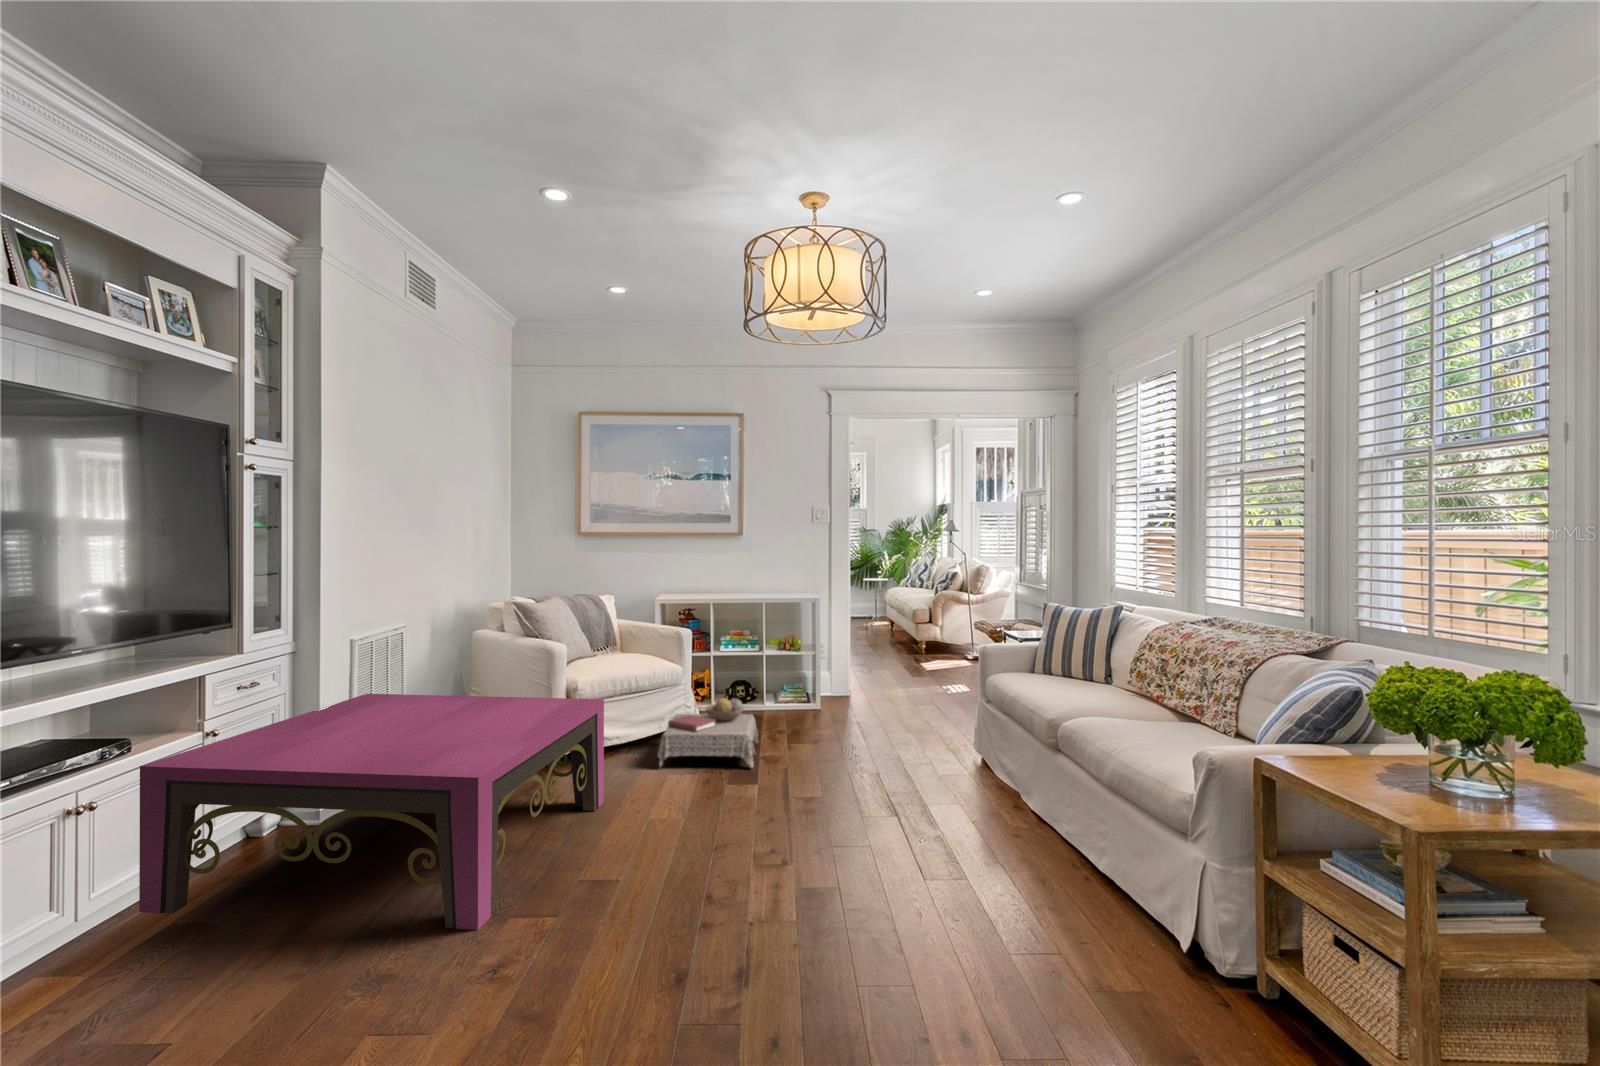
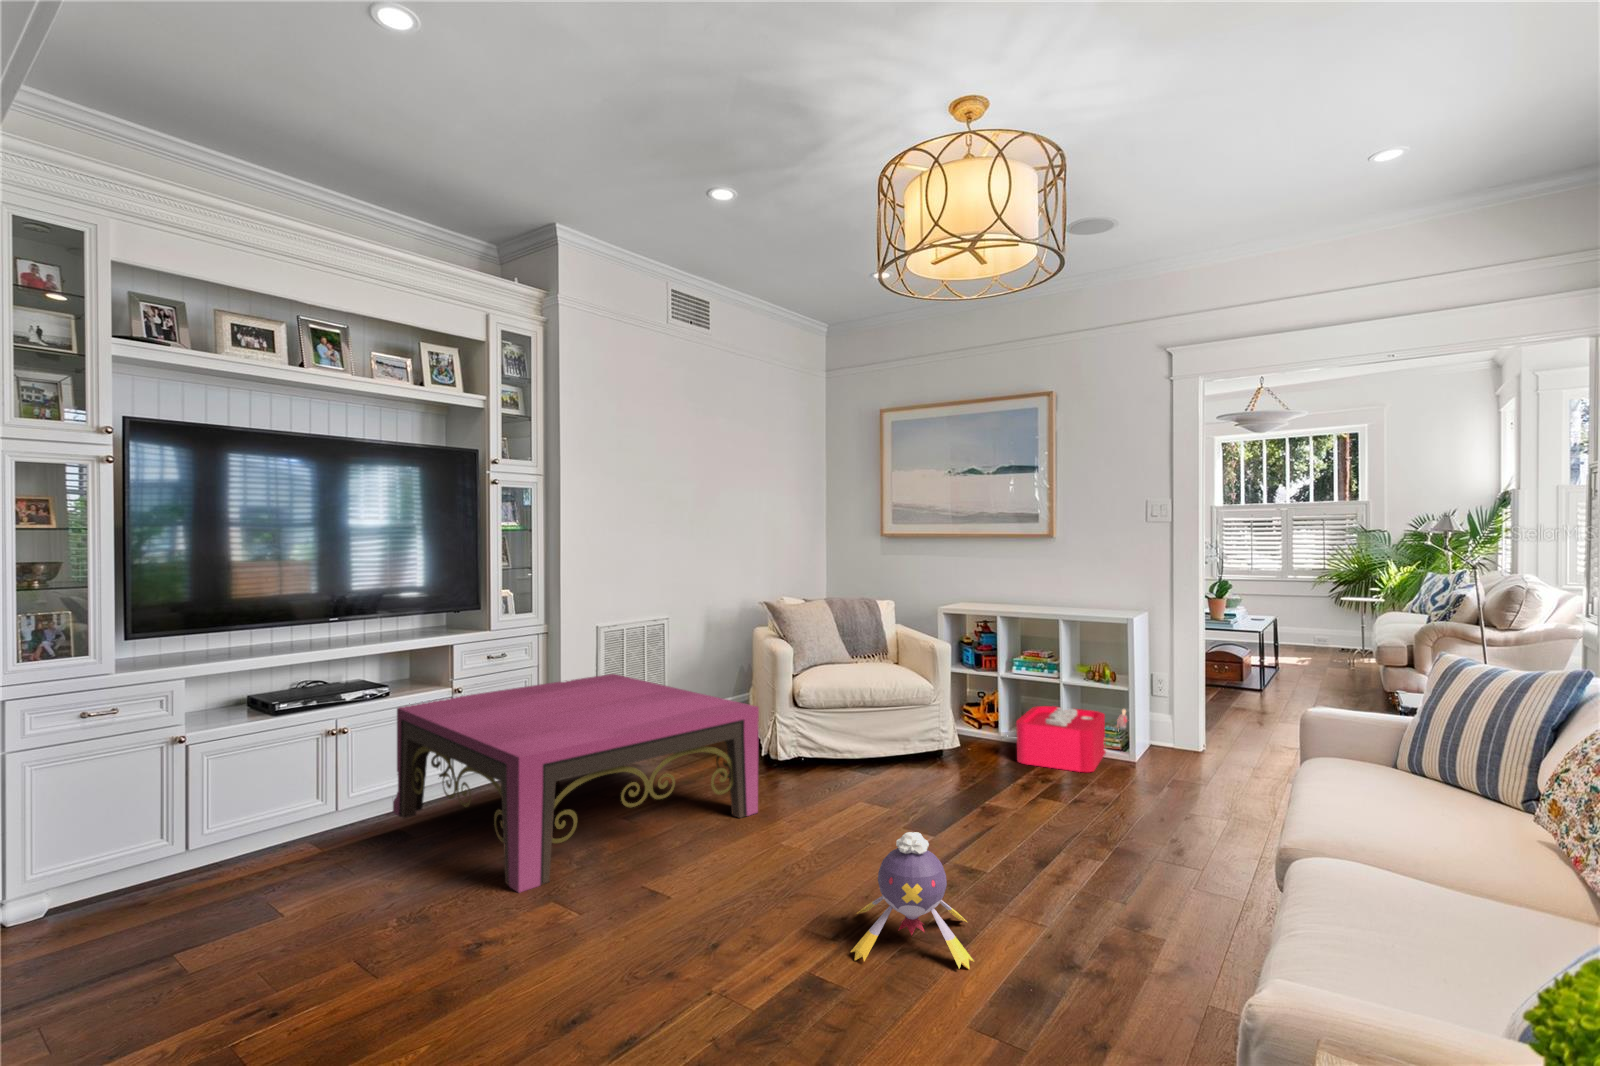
storage bin: none [738,669,807,723] -> present [1016,706,1129,772]
ottoman: present [657,698,758,768] -> none [853,726,992,814]
plush toy: none [803,766,919,878] -> present [851,832,974,969]

